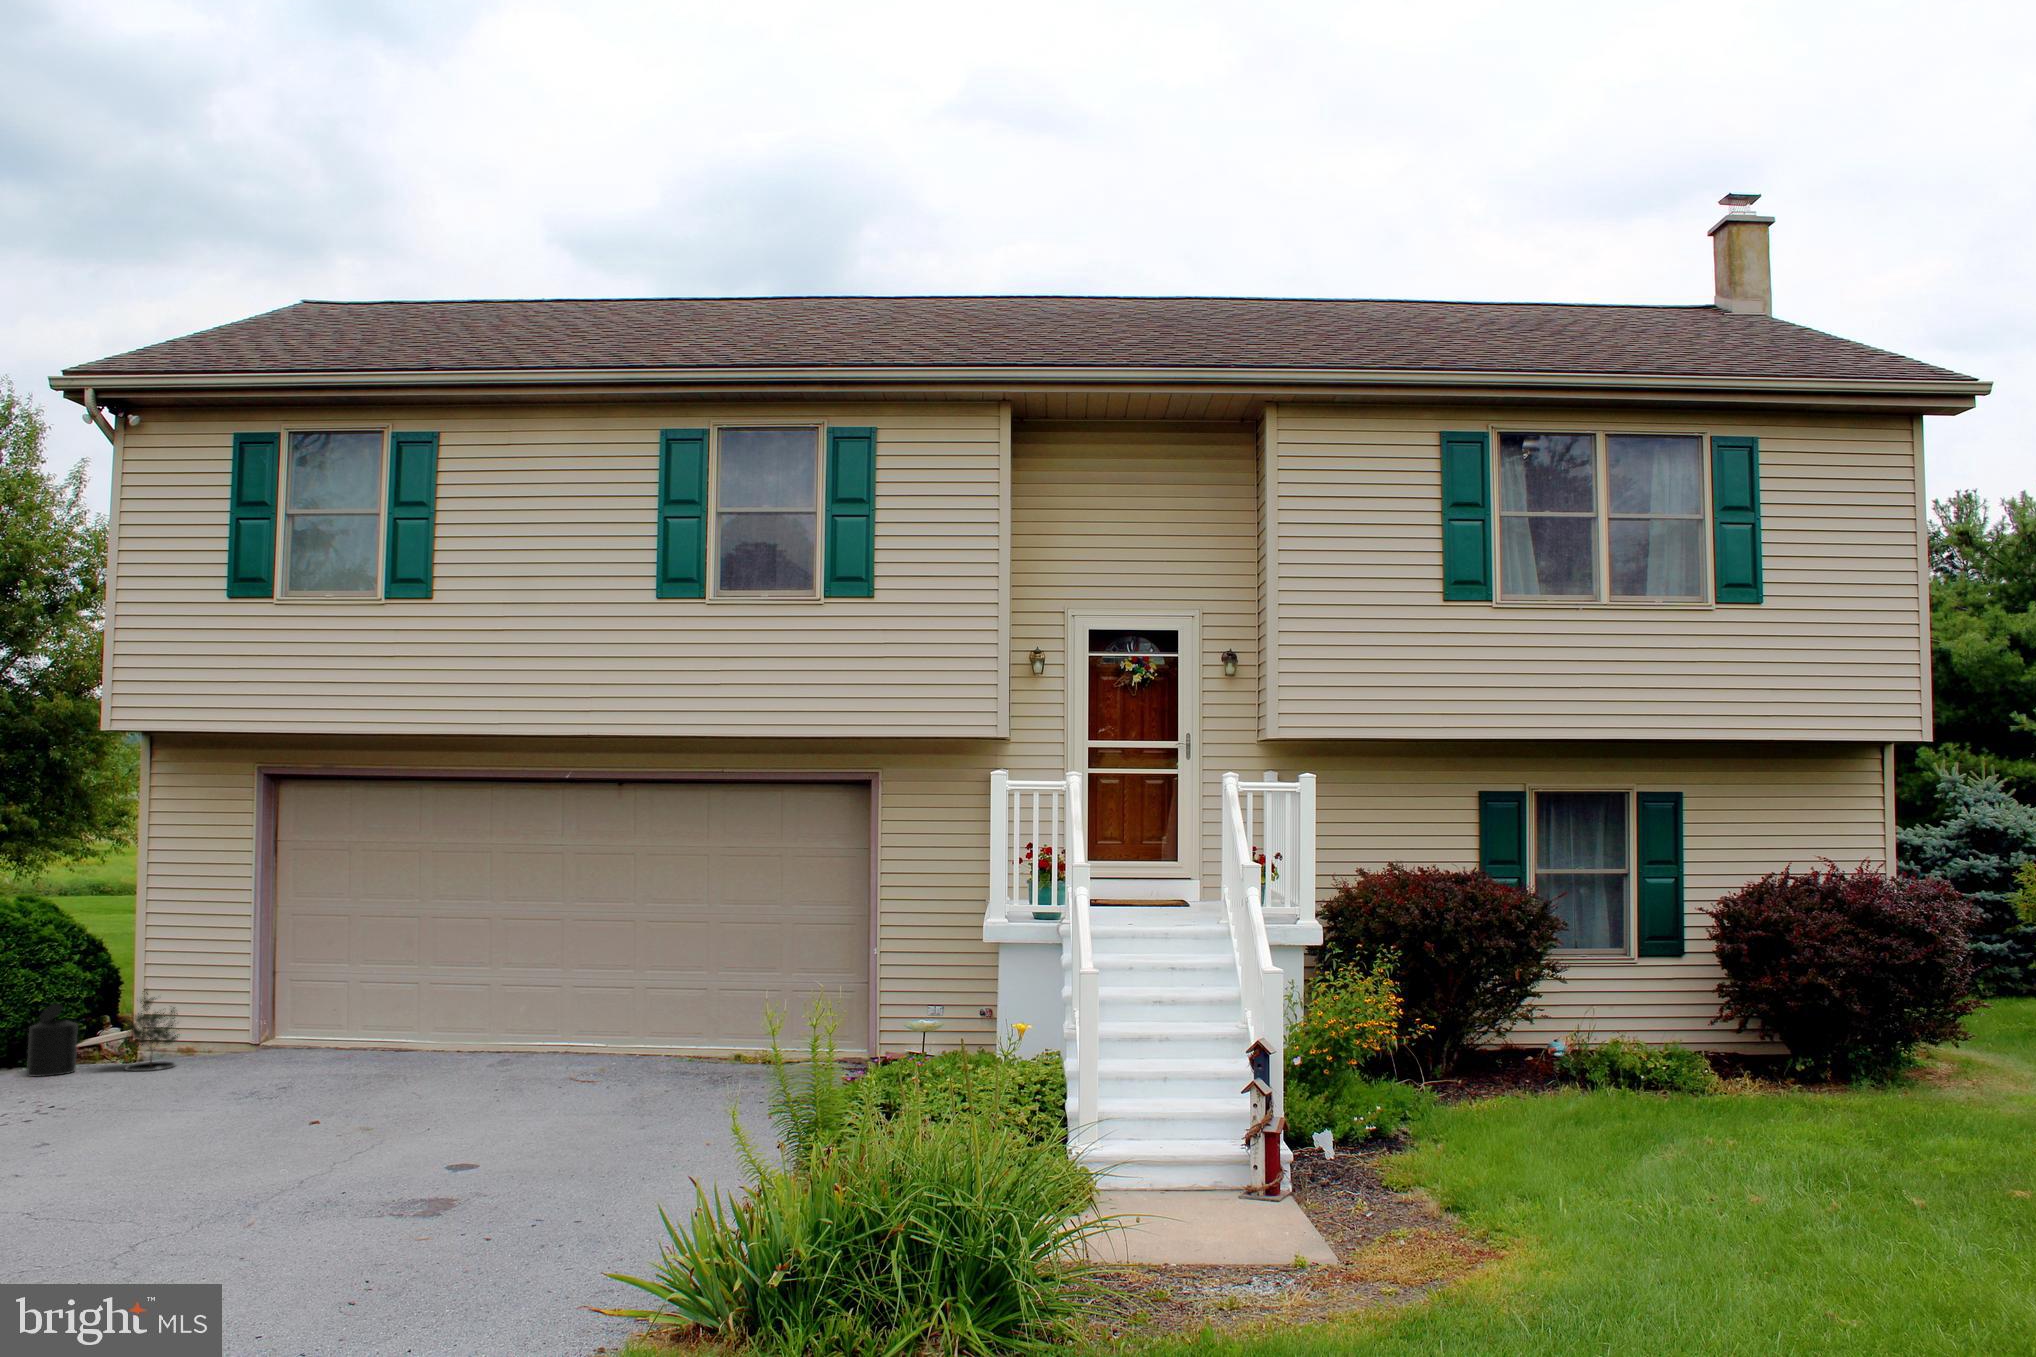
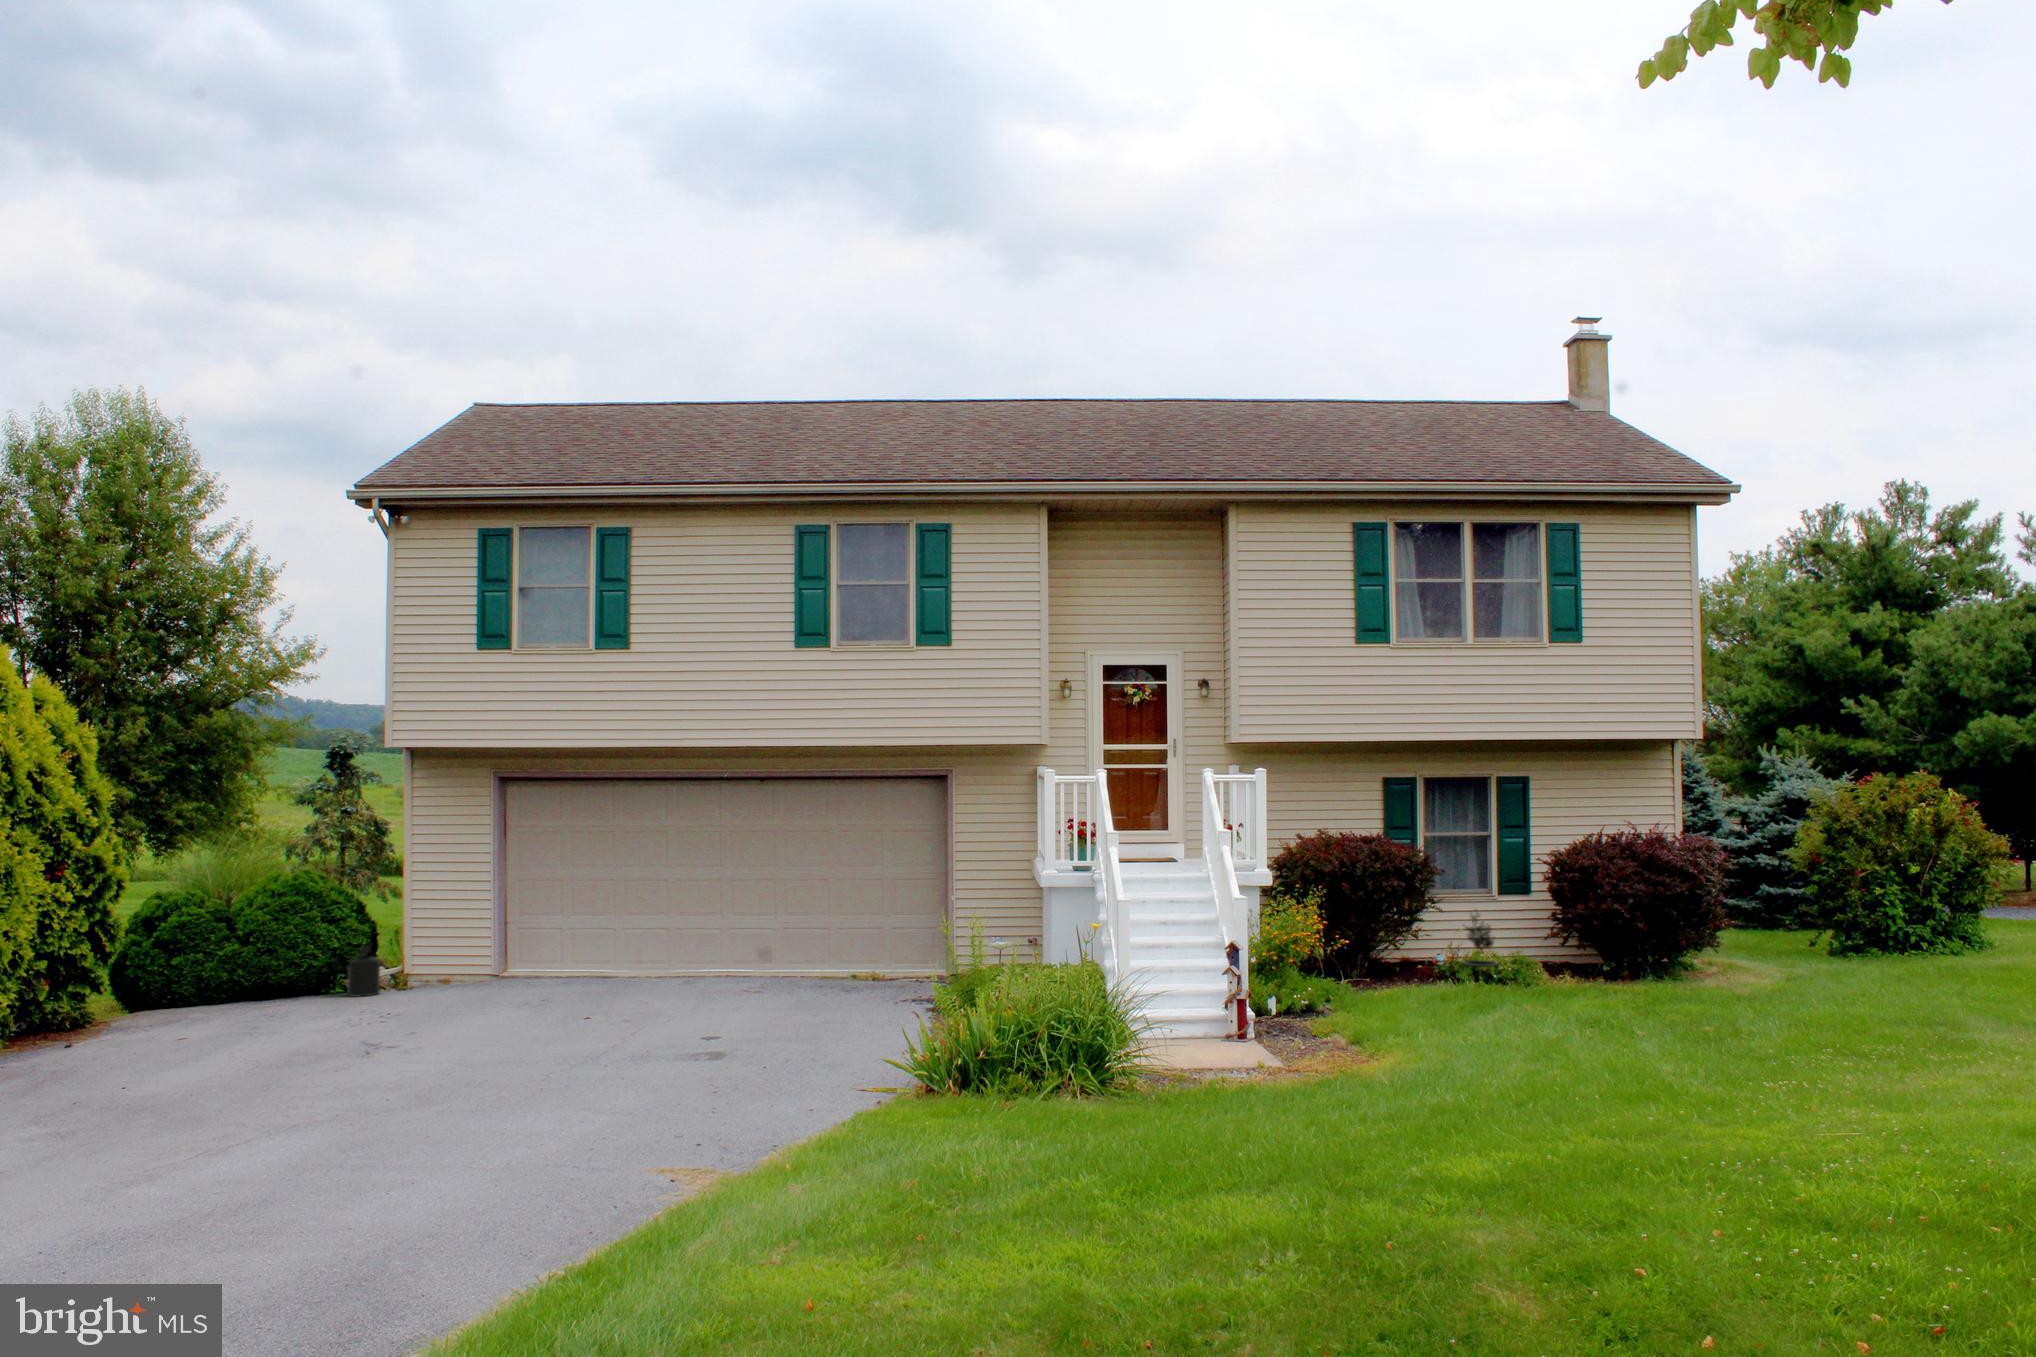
potted tree: present [125,991,179,1071] -> present [1463,914,1497,966]

